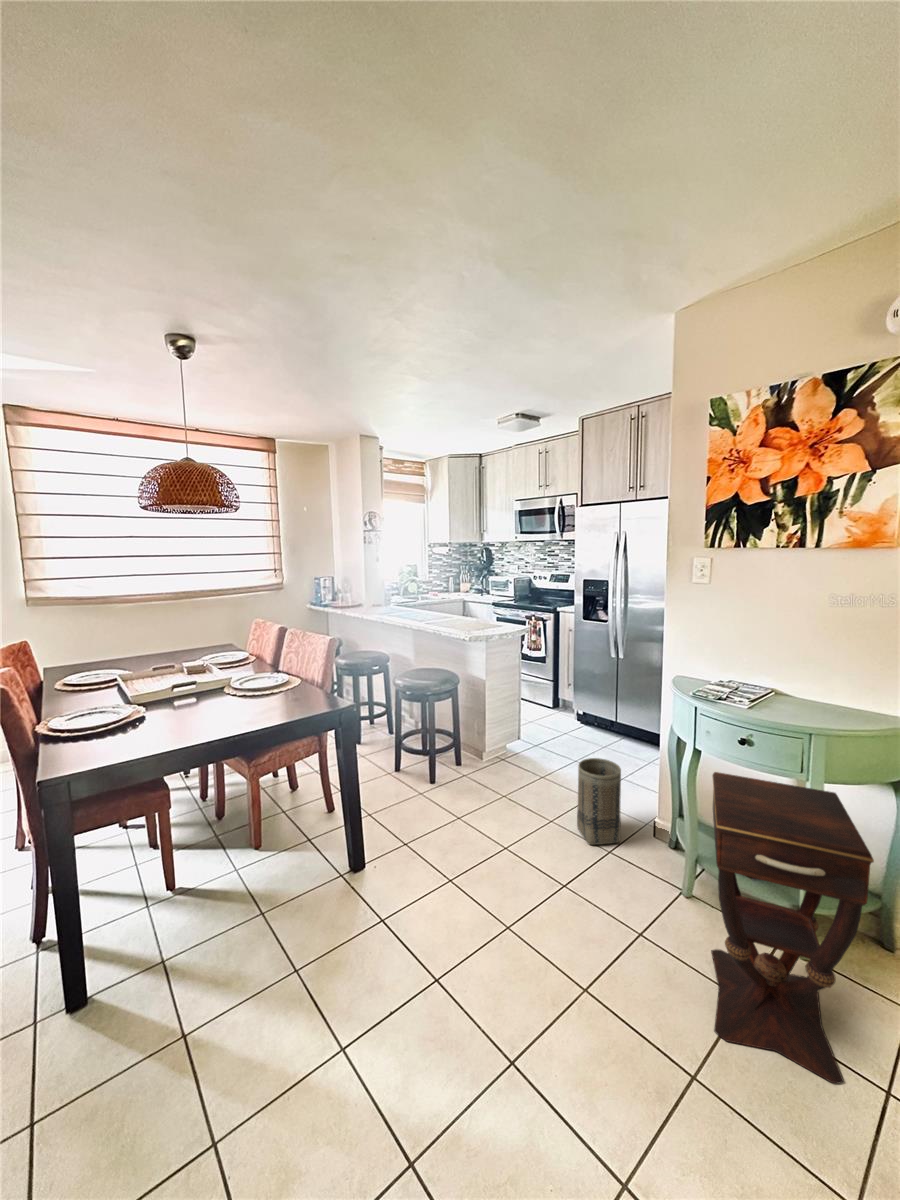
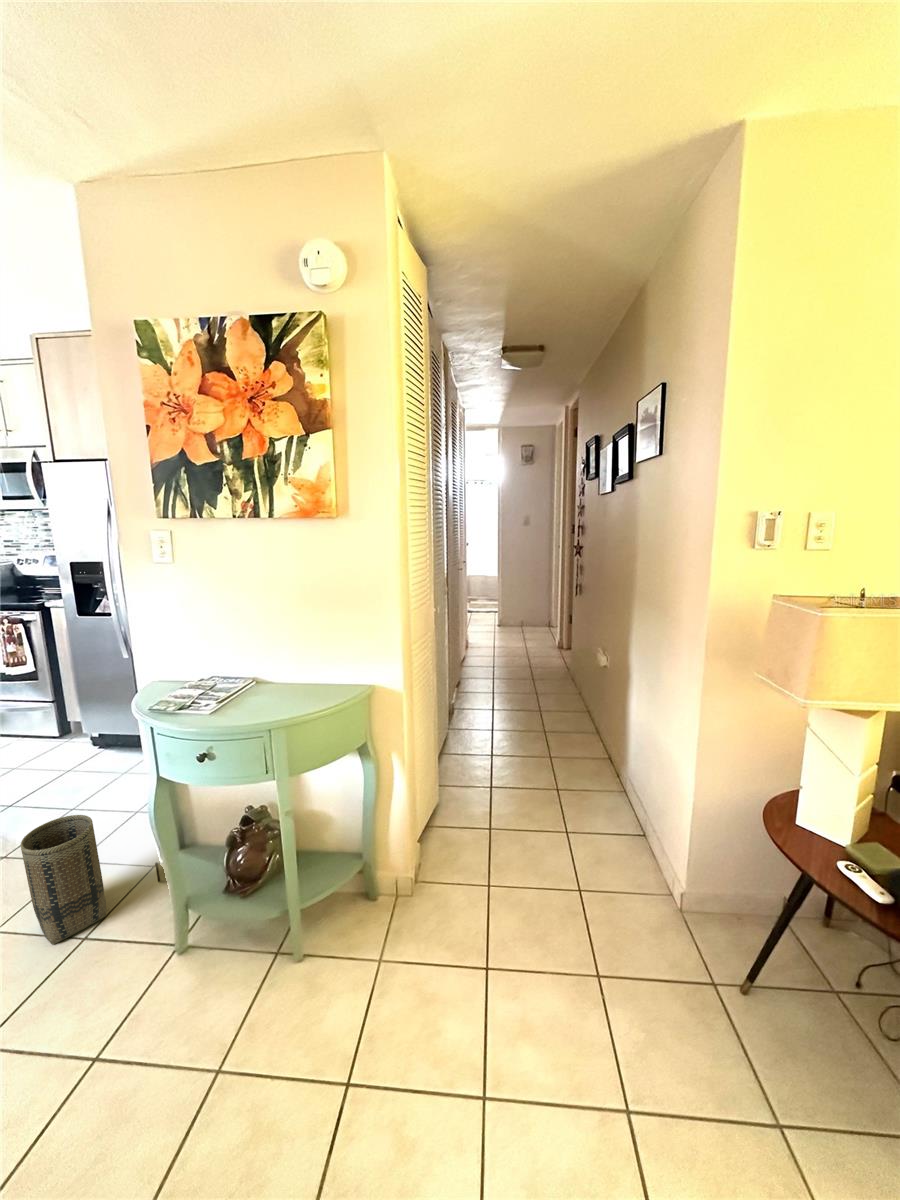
side table: present [711,772,874,1083] -> none [111,792,301,1157]

